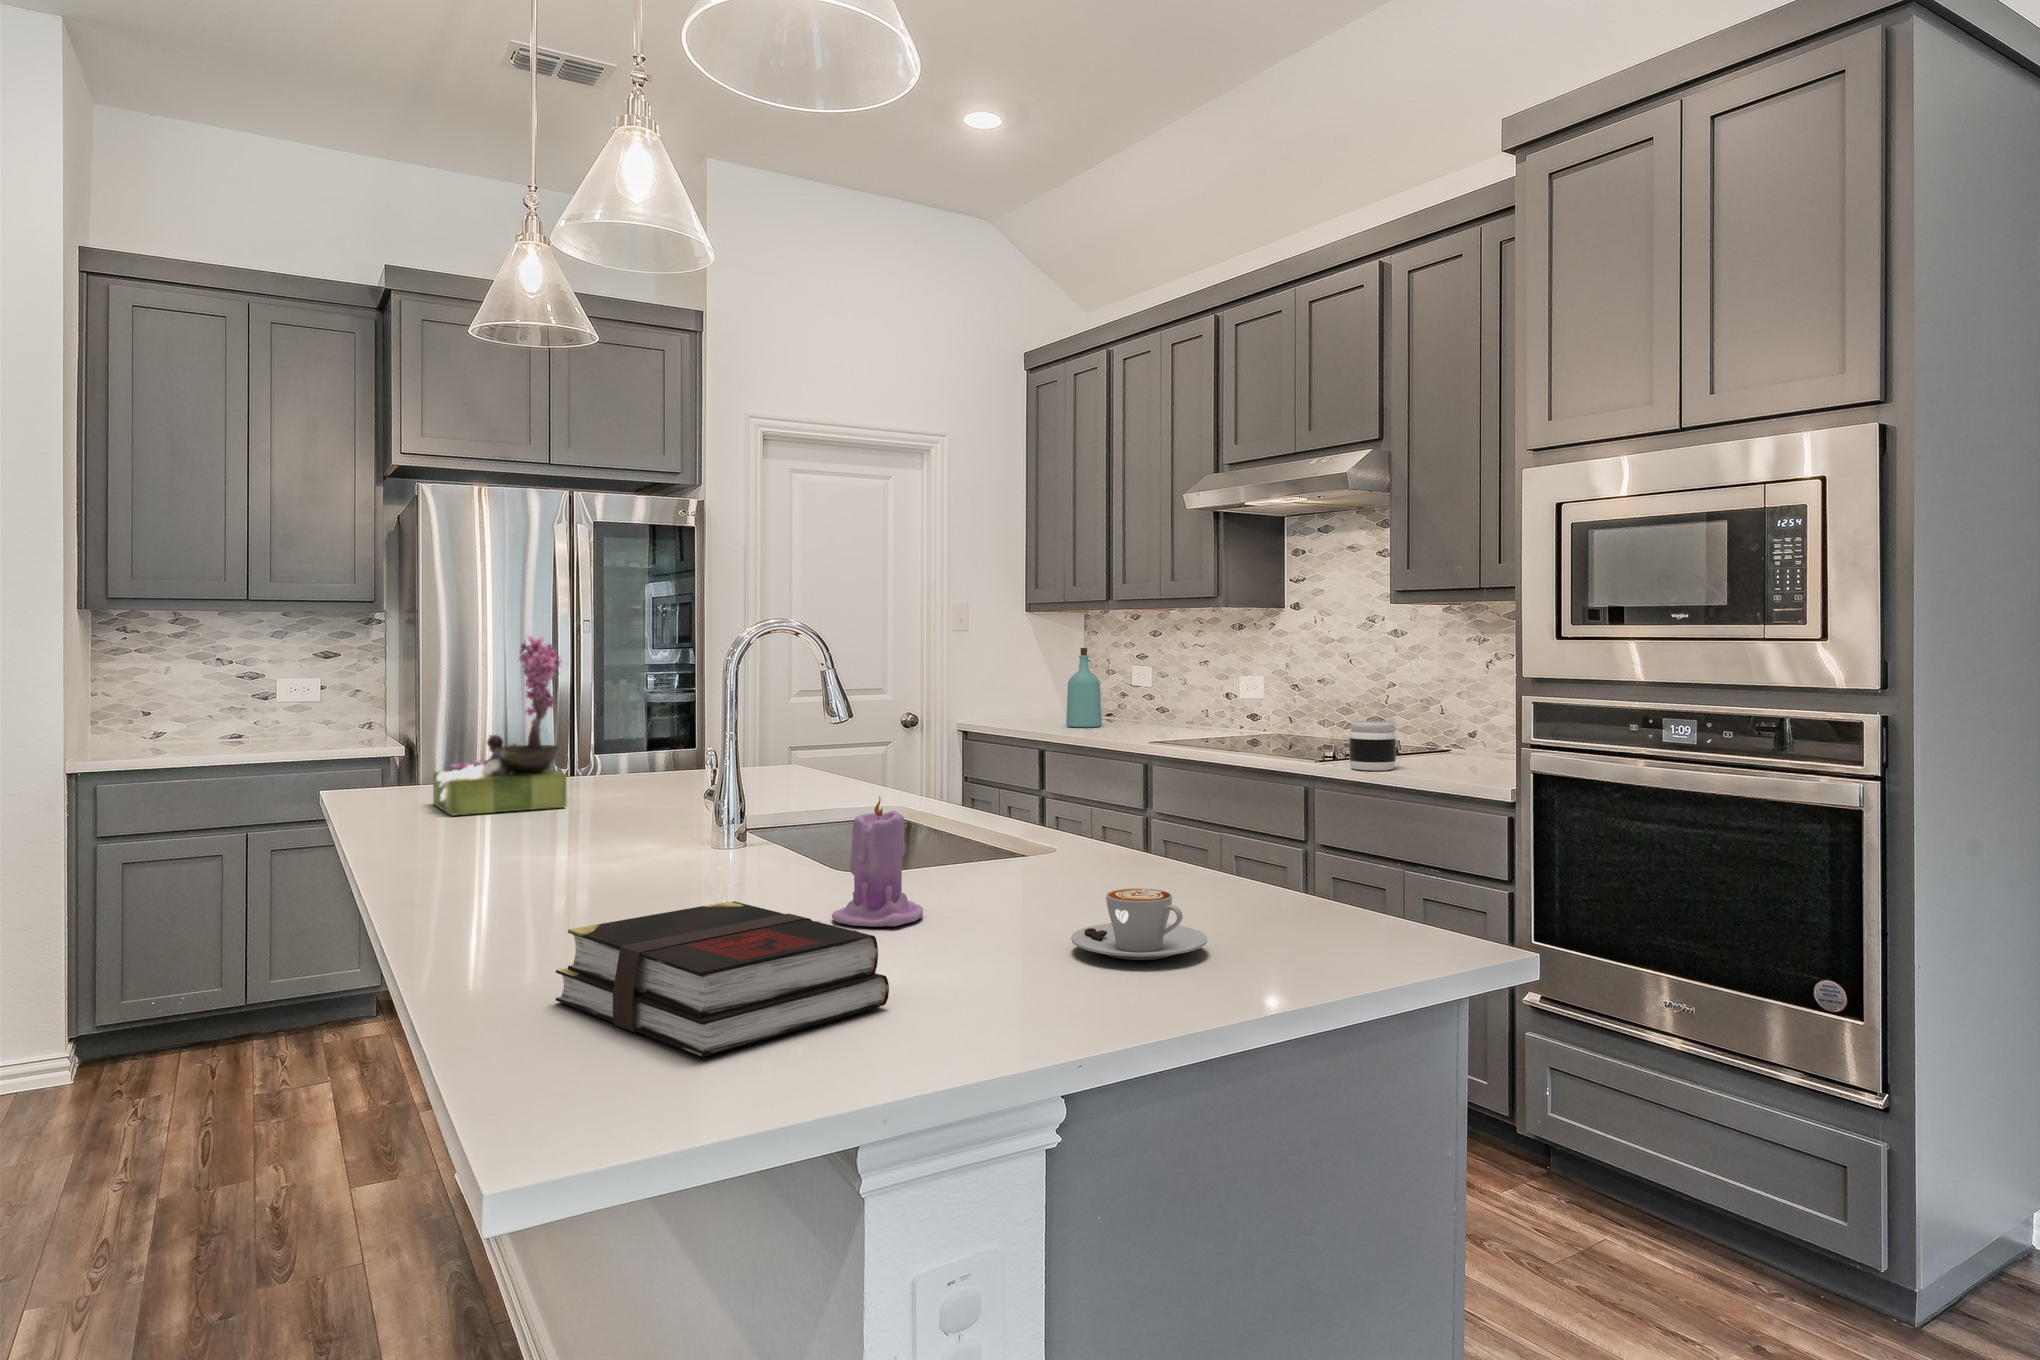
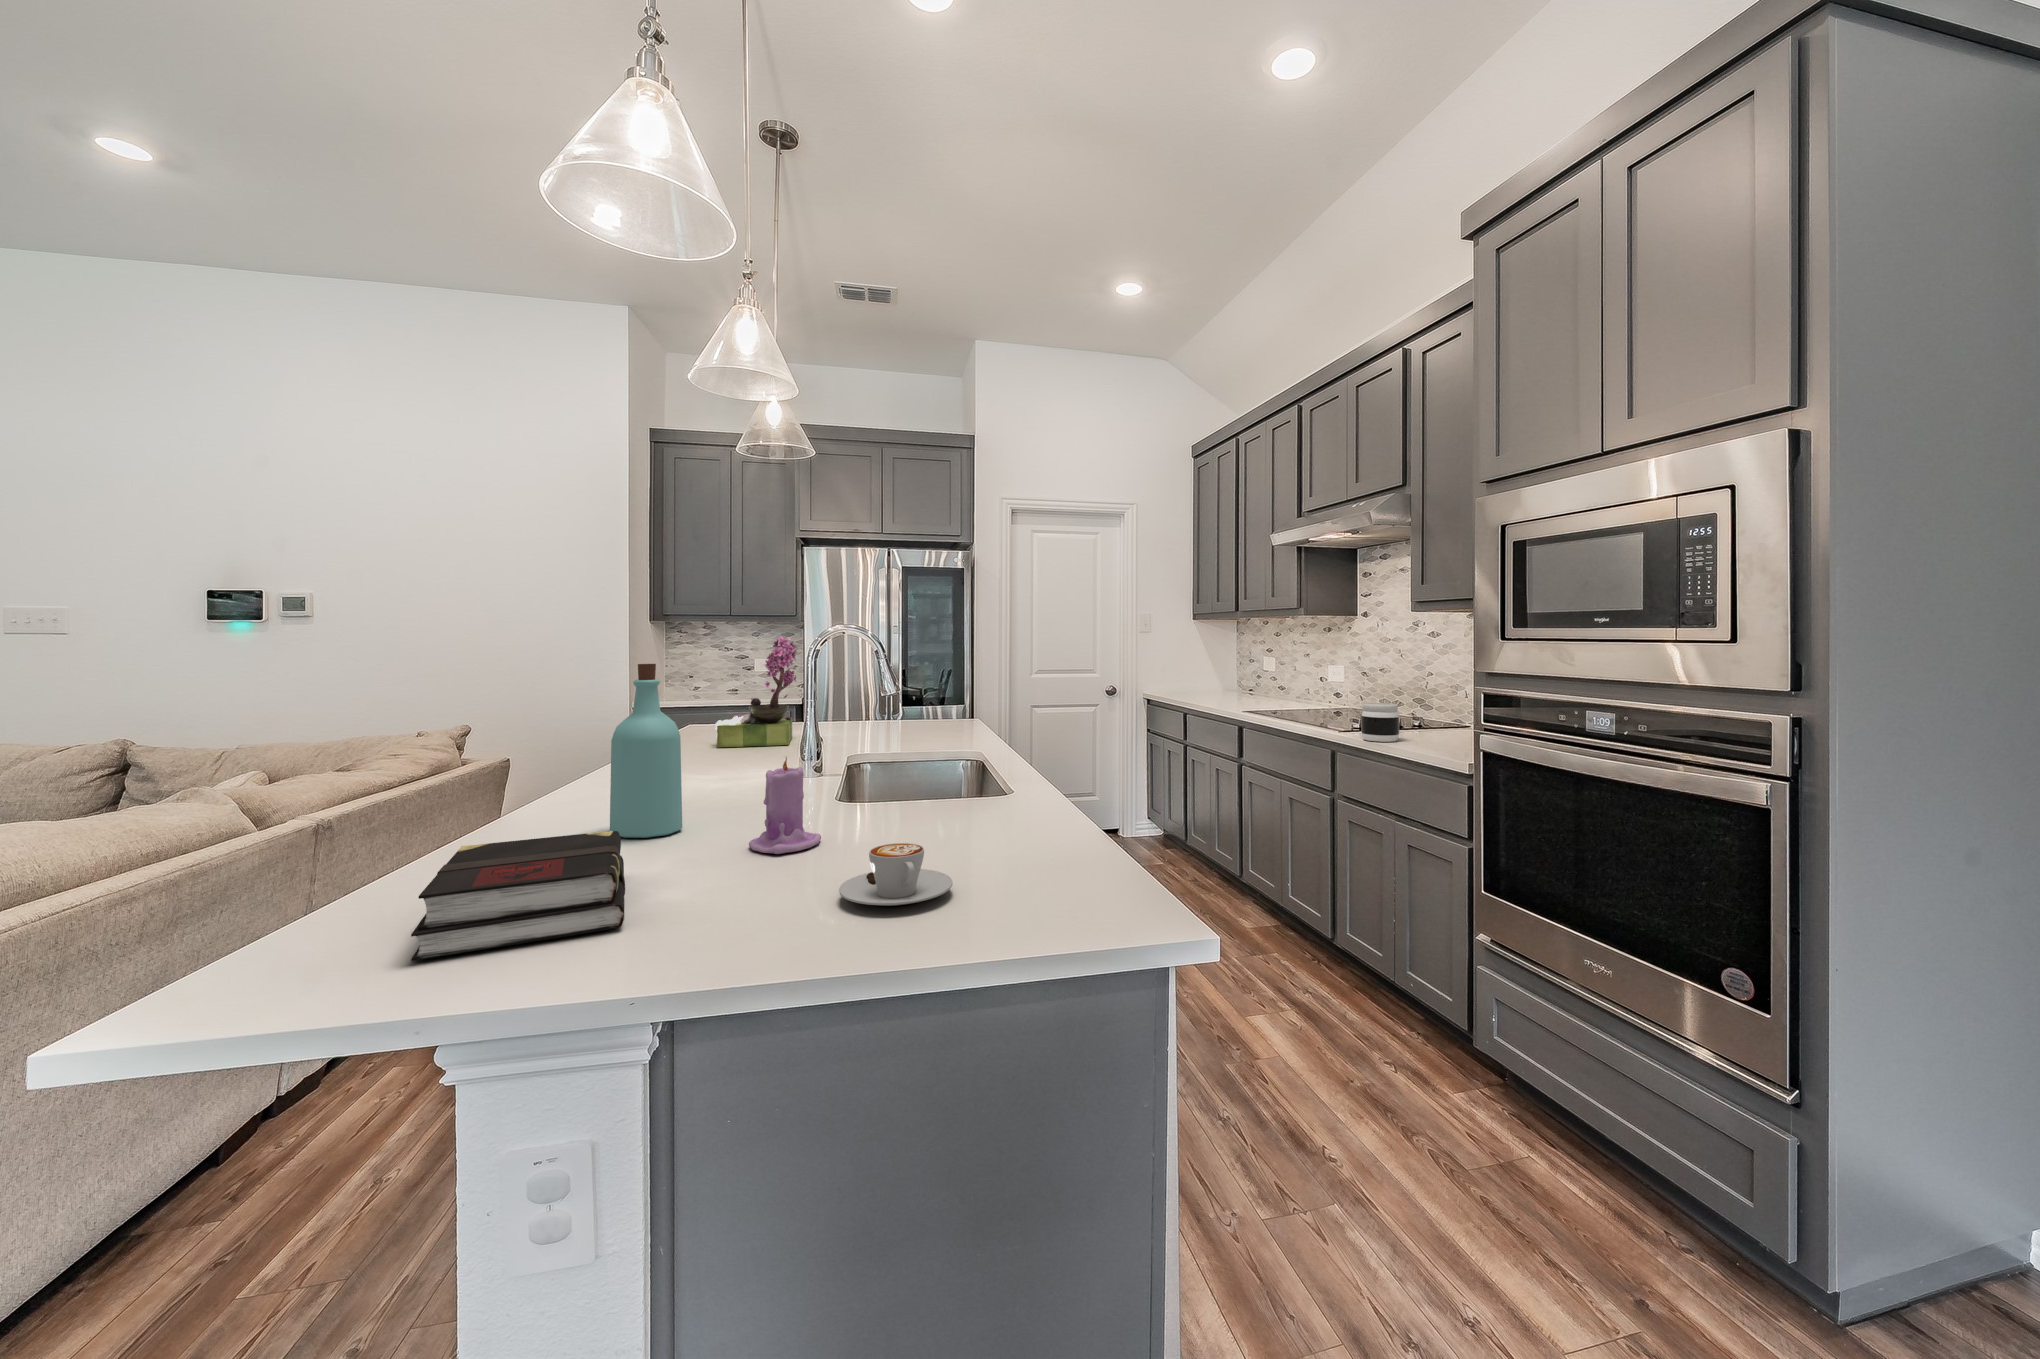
bottle: present [1066,648,1102,727] -> present [610,664,682,838]

